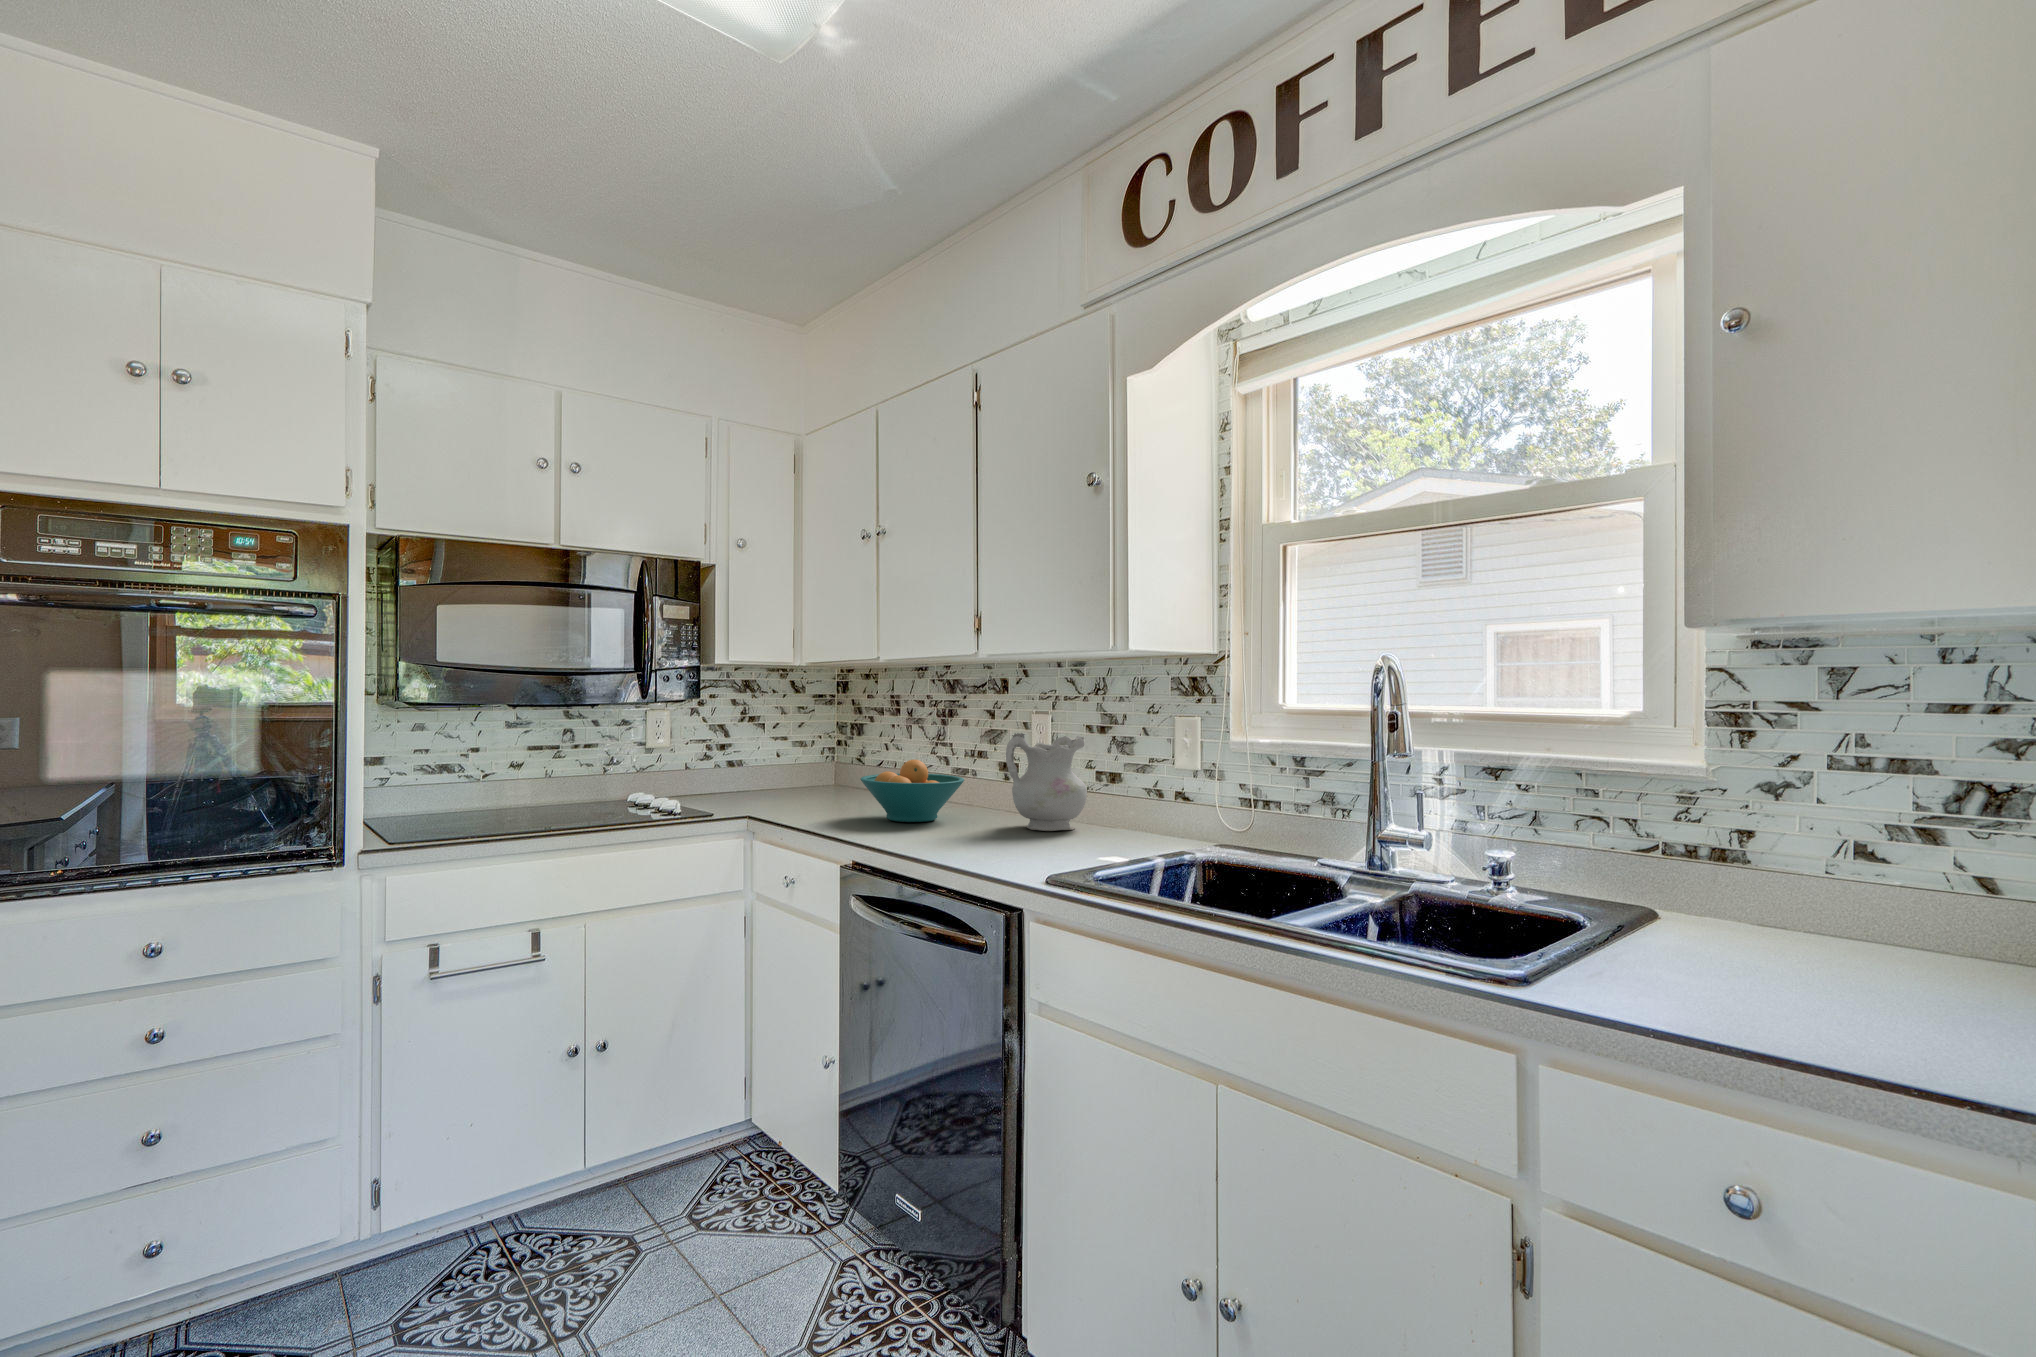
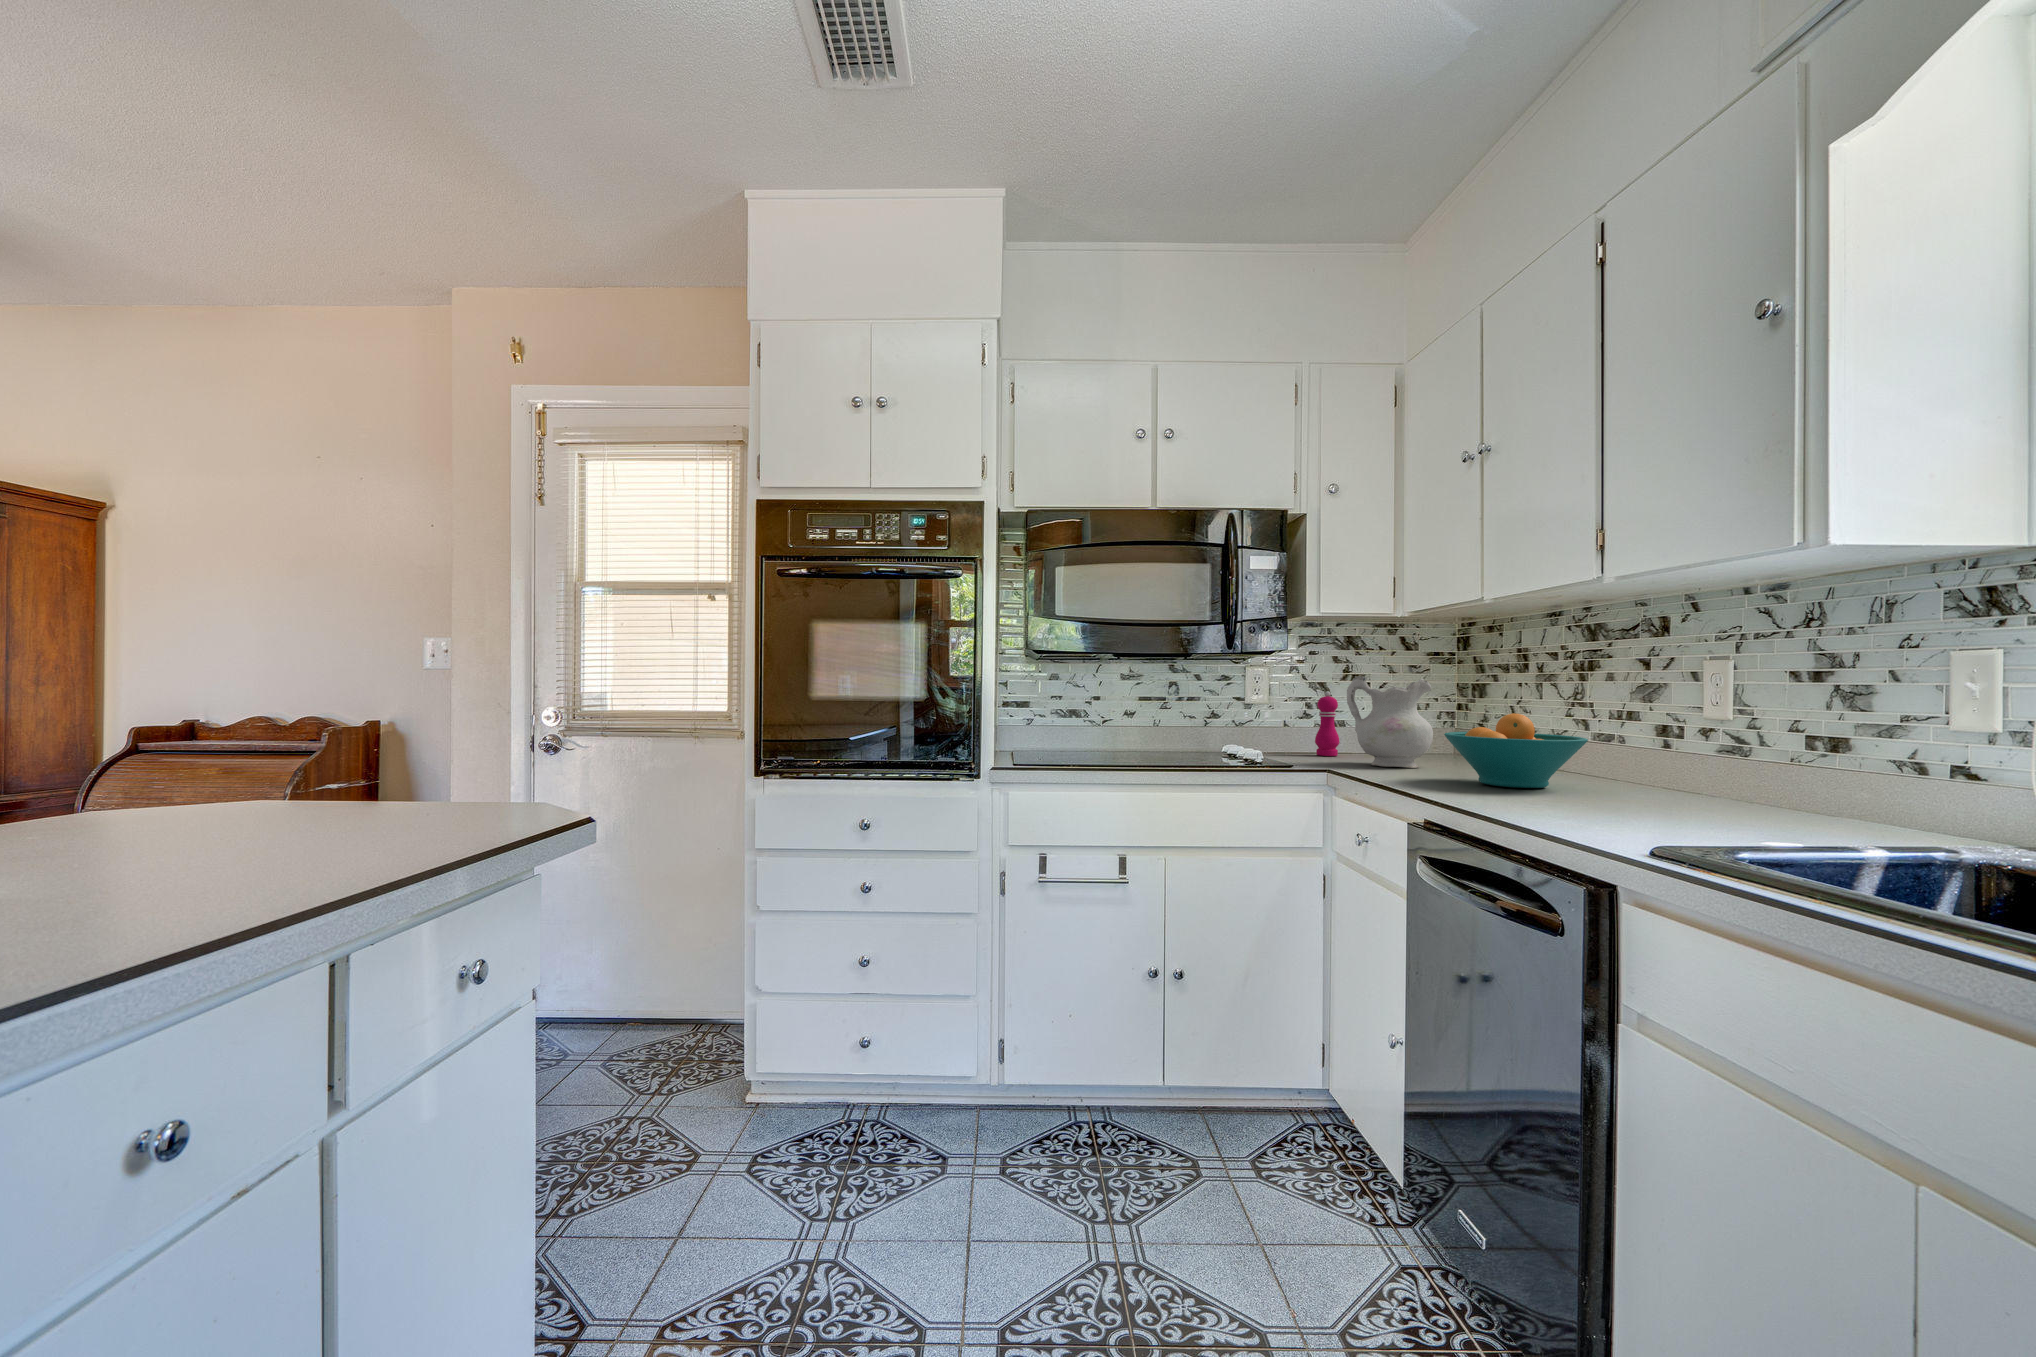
ceramic pitcher: present [1006,733,1087,831] -> present [1347,676,1433,768]
pepper mill: none [721,734,745,798] -> present [1315,691,1340,756]

